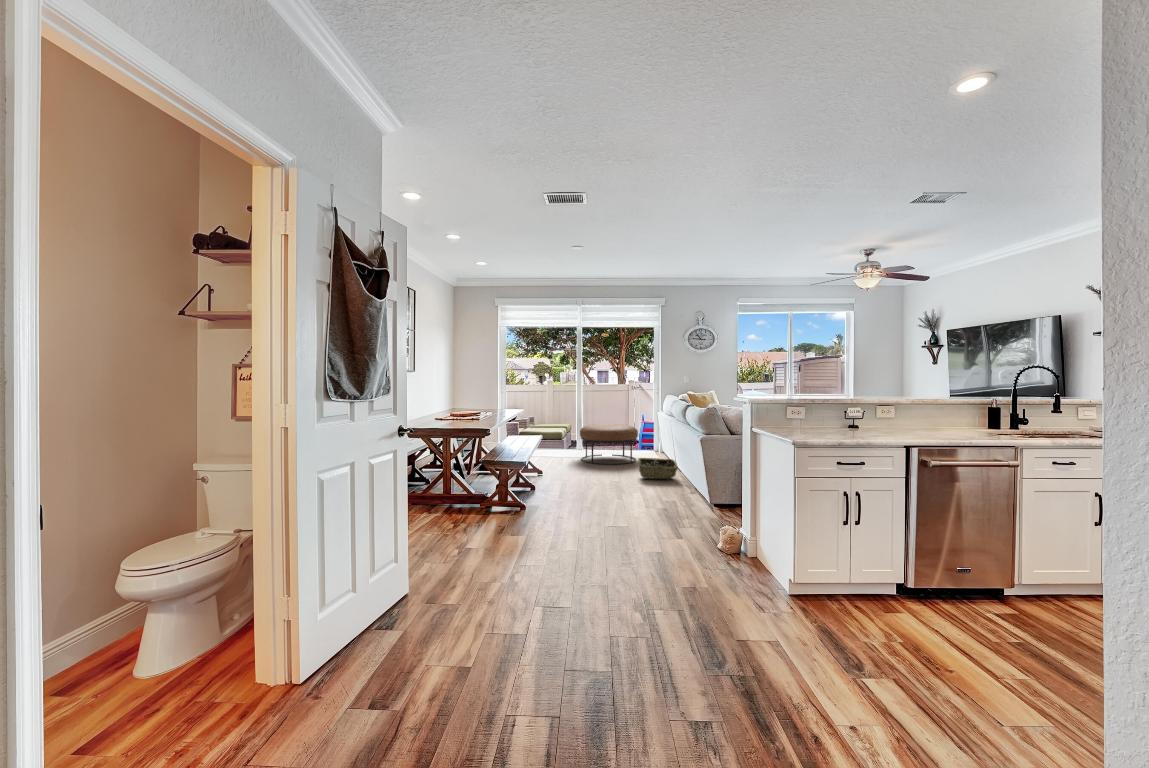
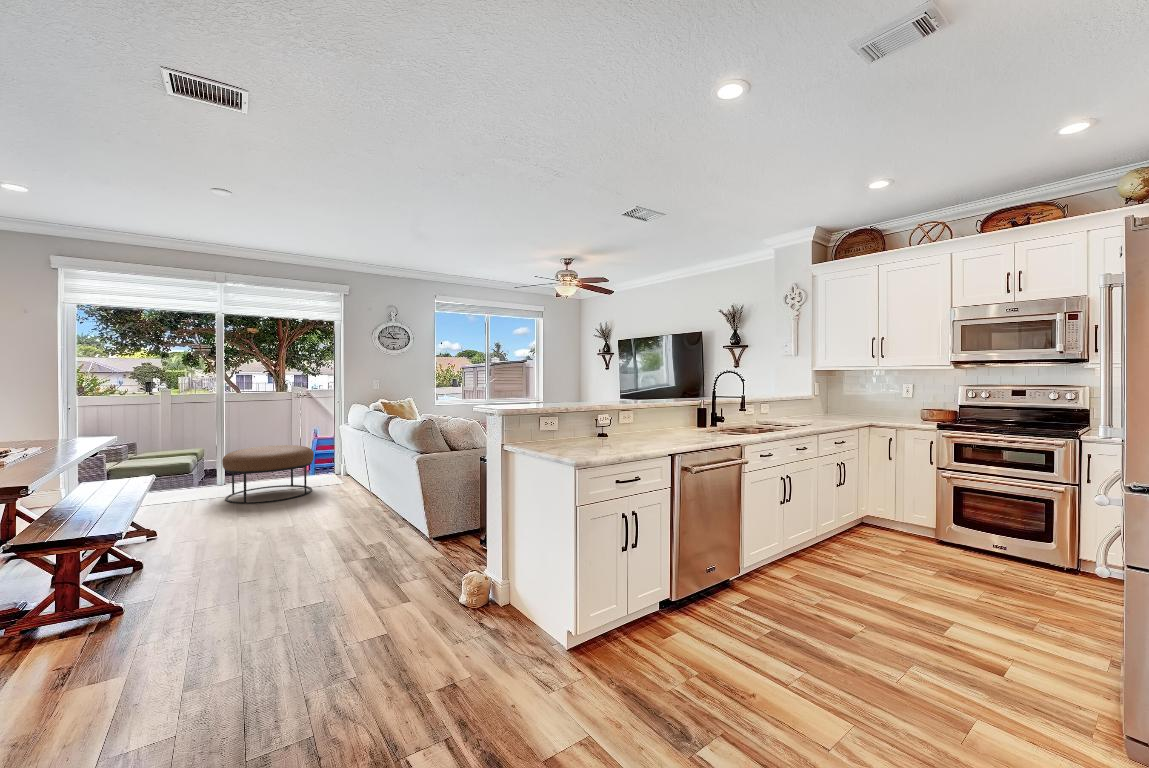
woven basket: present [638,458,678,479] -> none [320,485,376,516]

